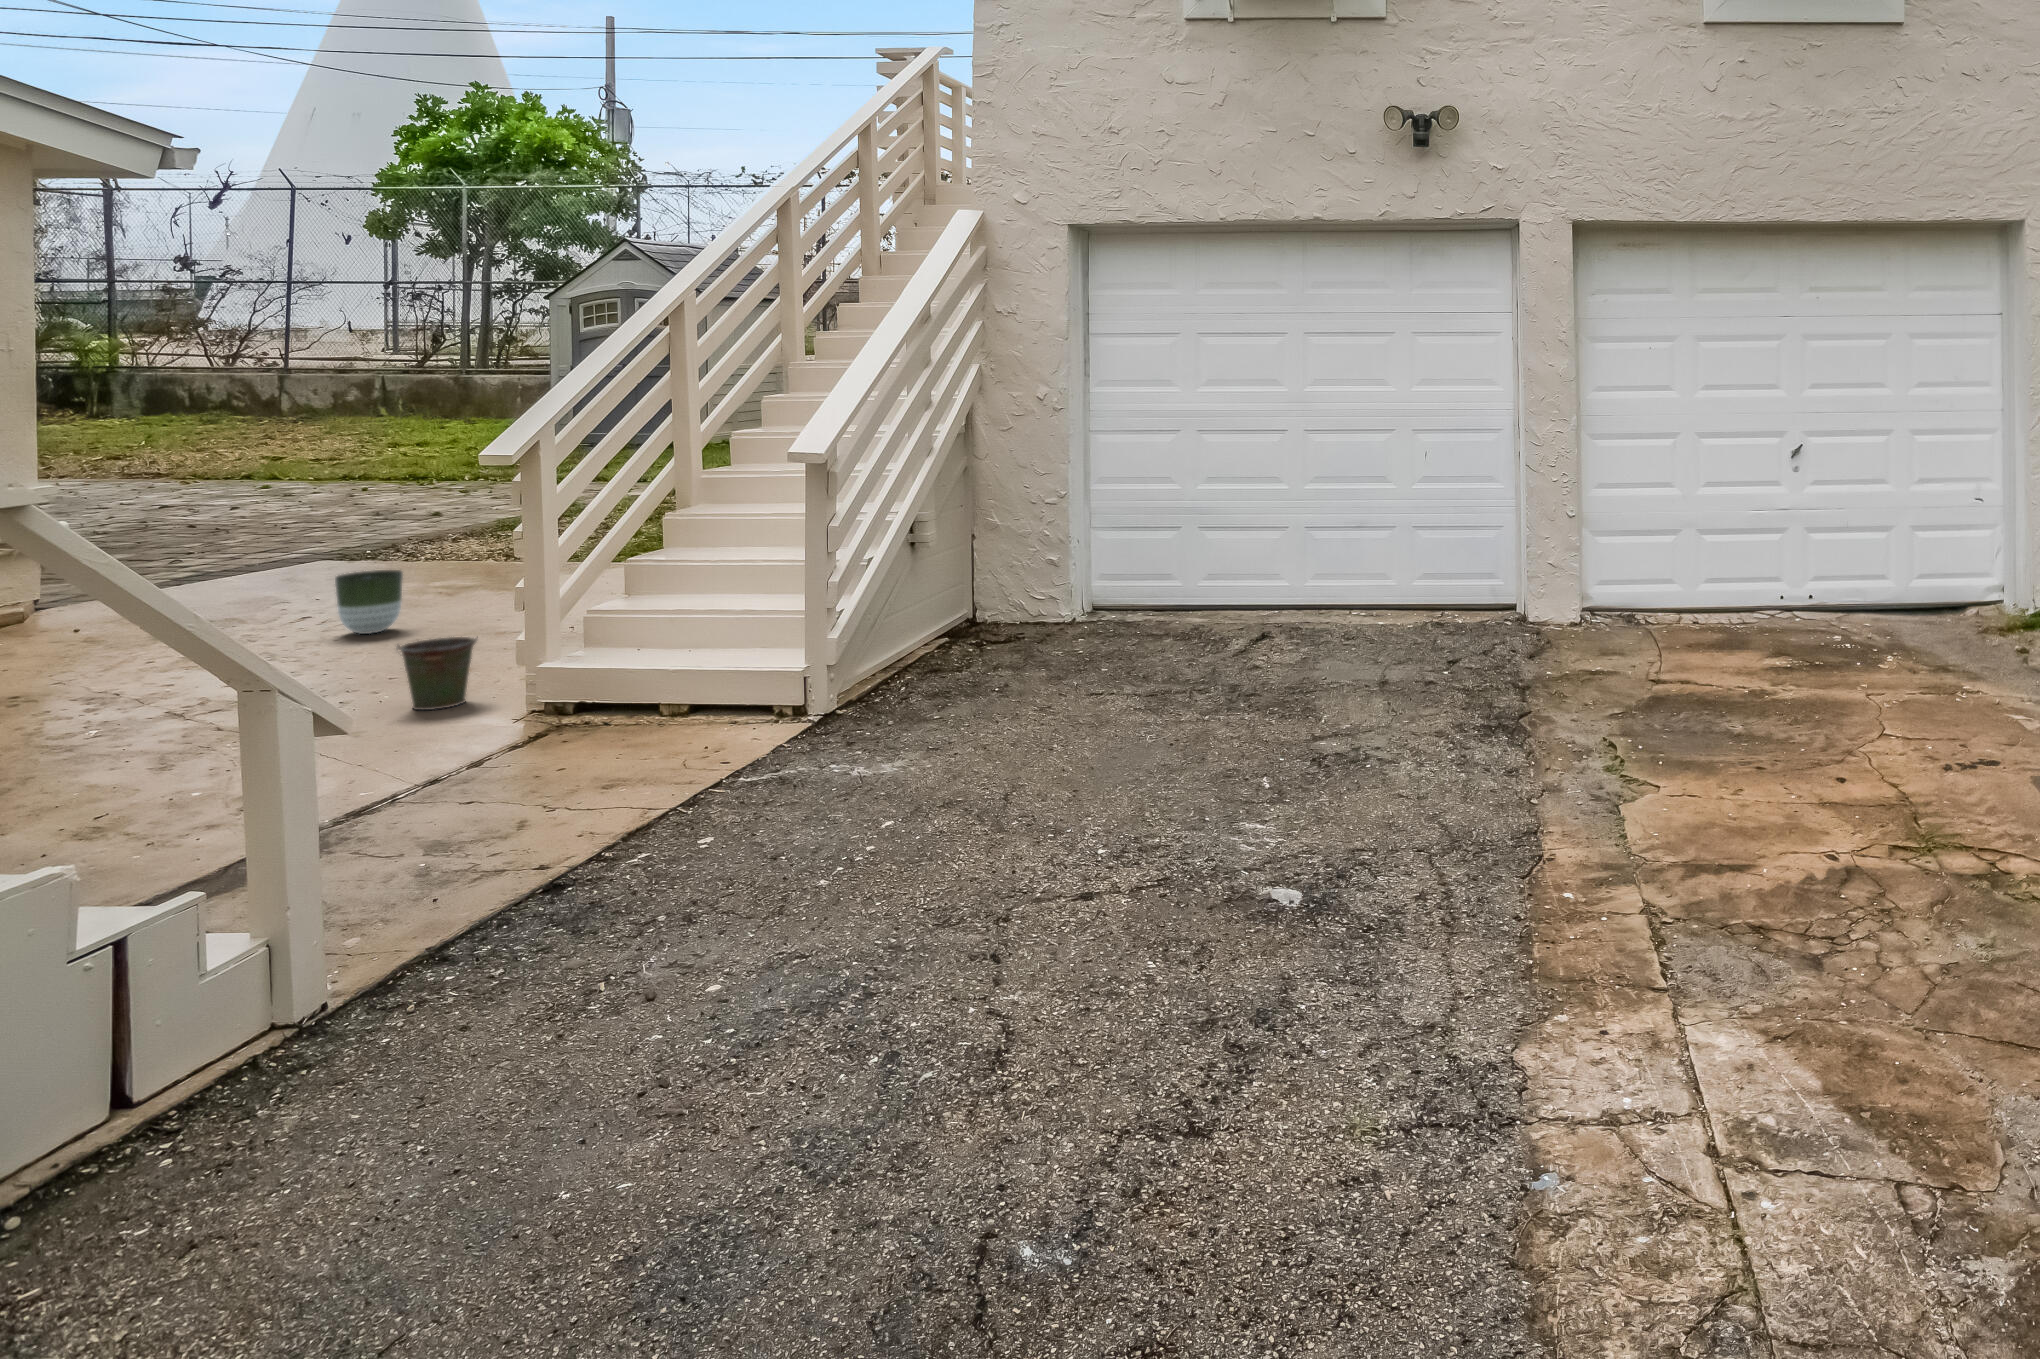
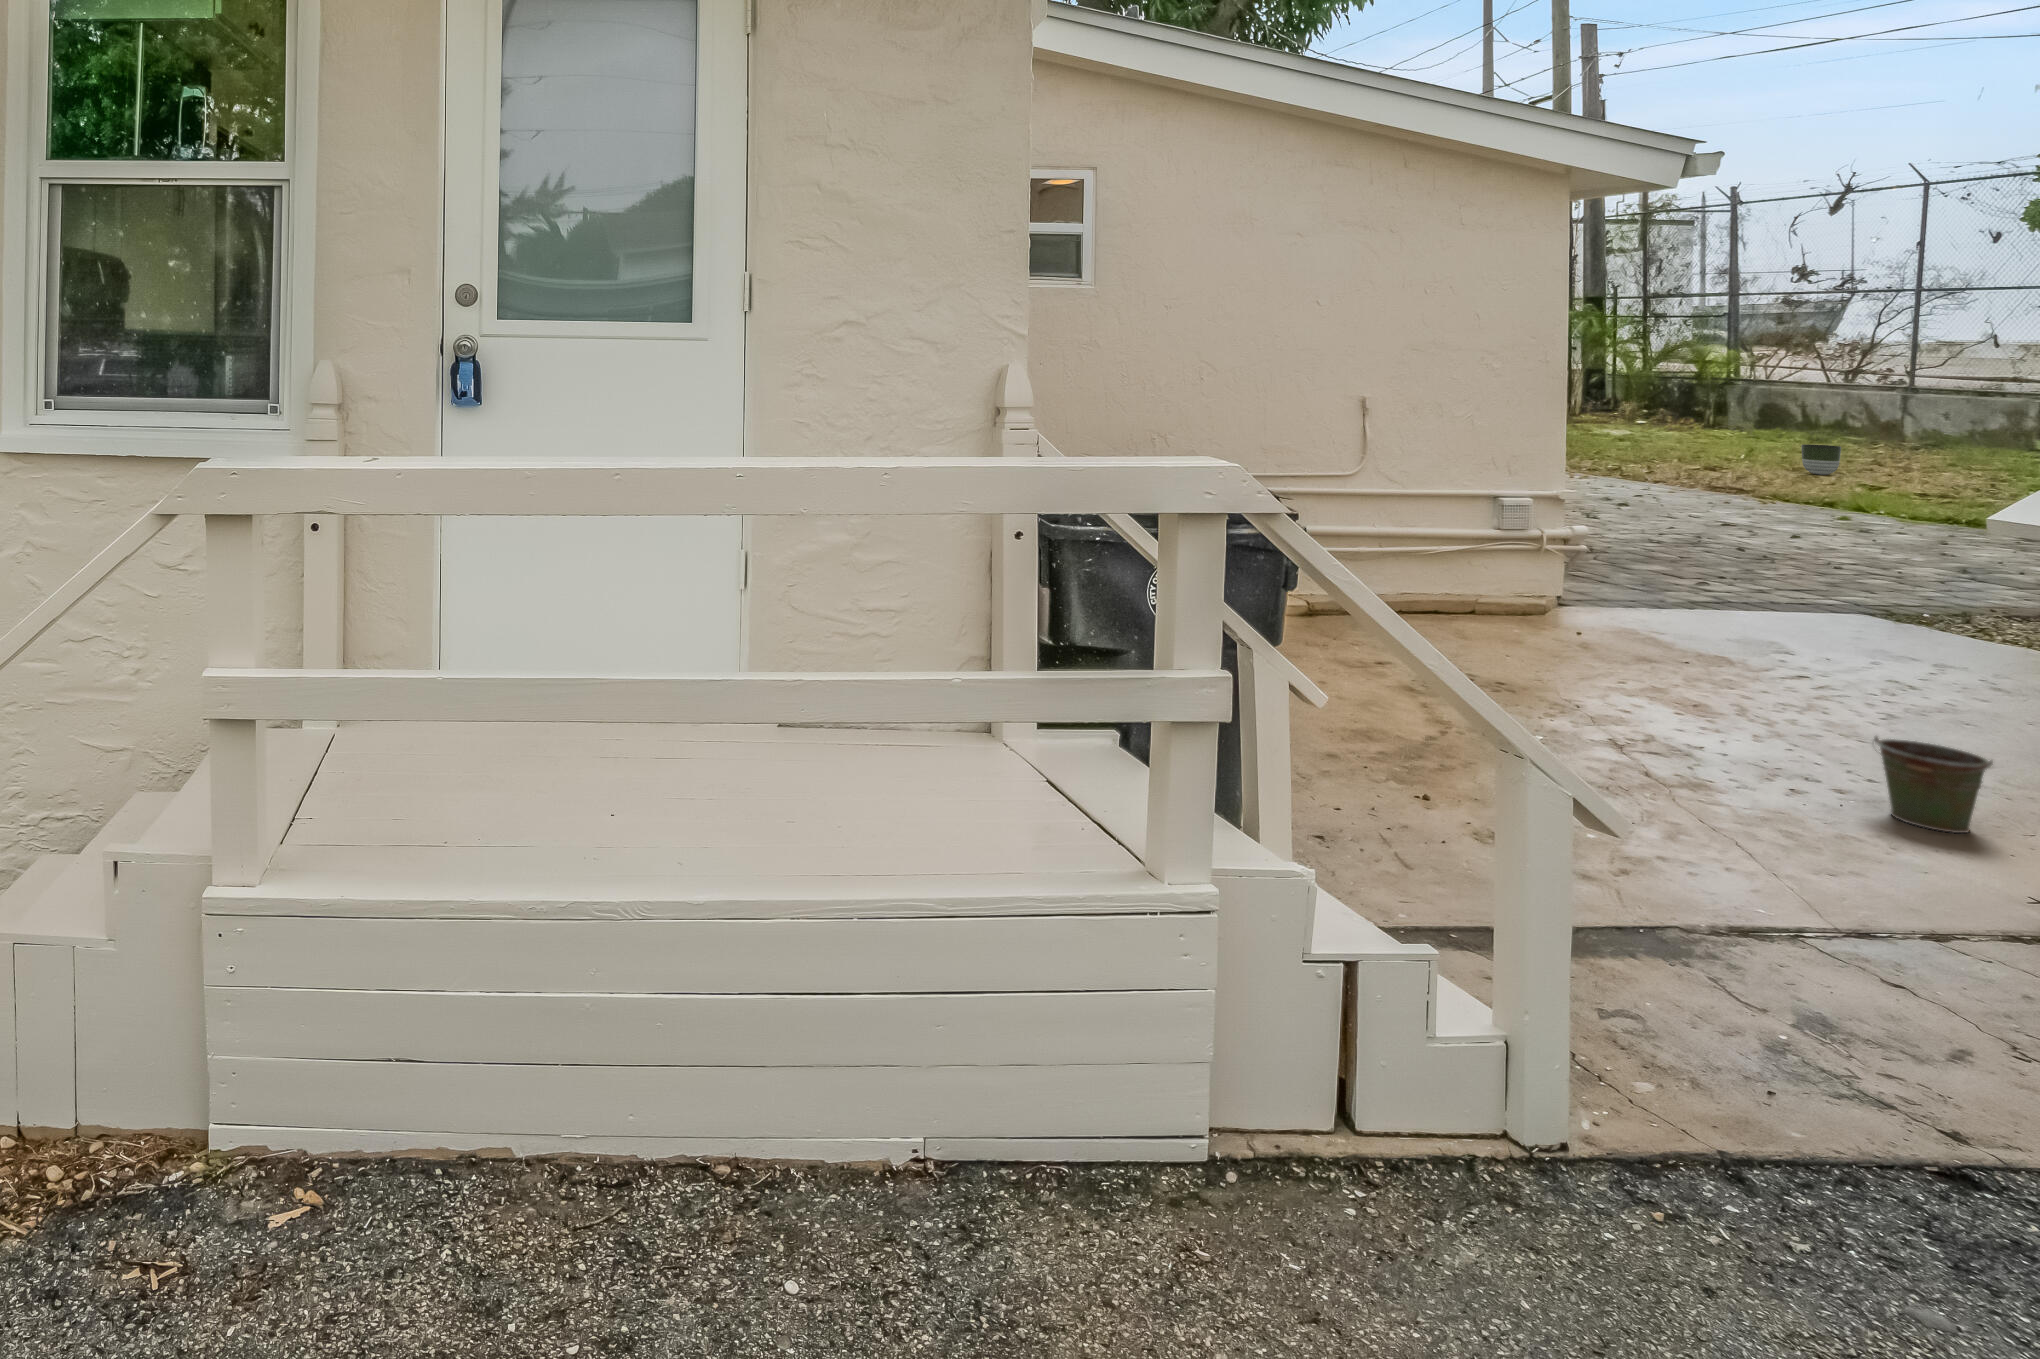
planter: present [335,570,403,634] -> present [1801,444,1841,475]

